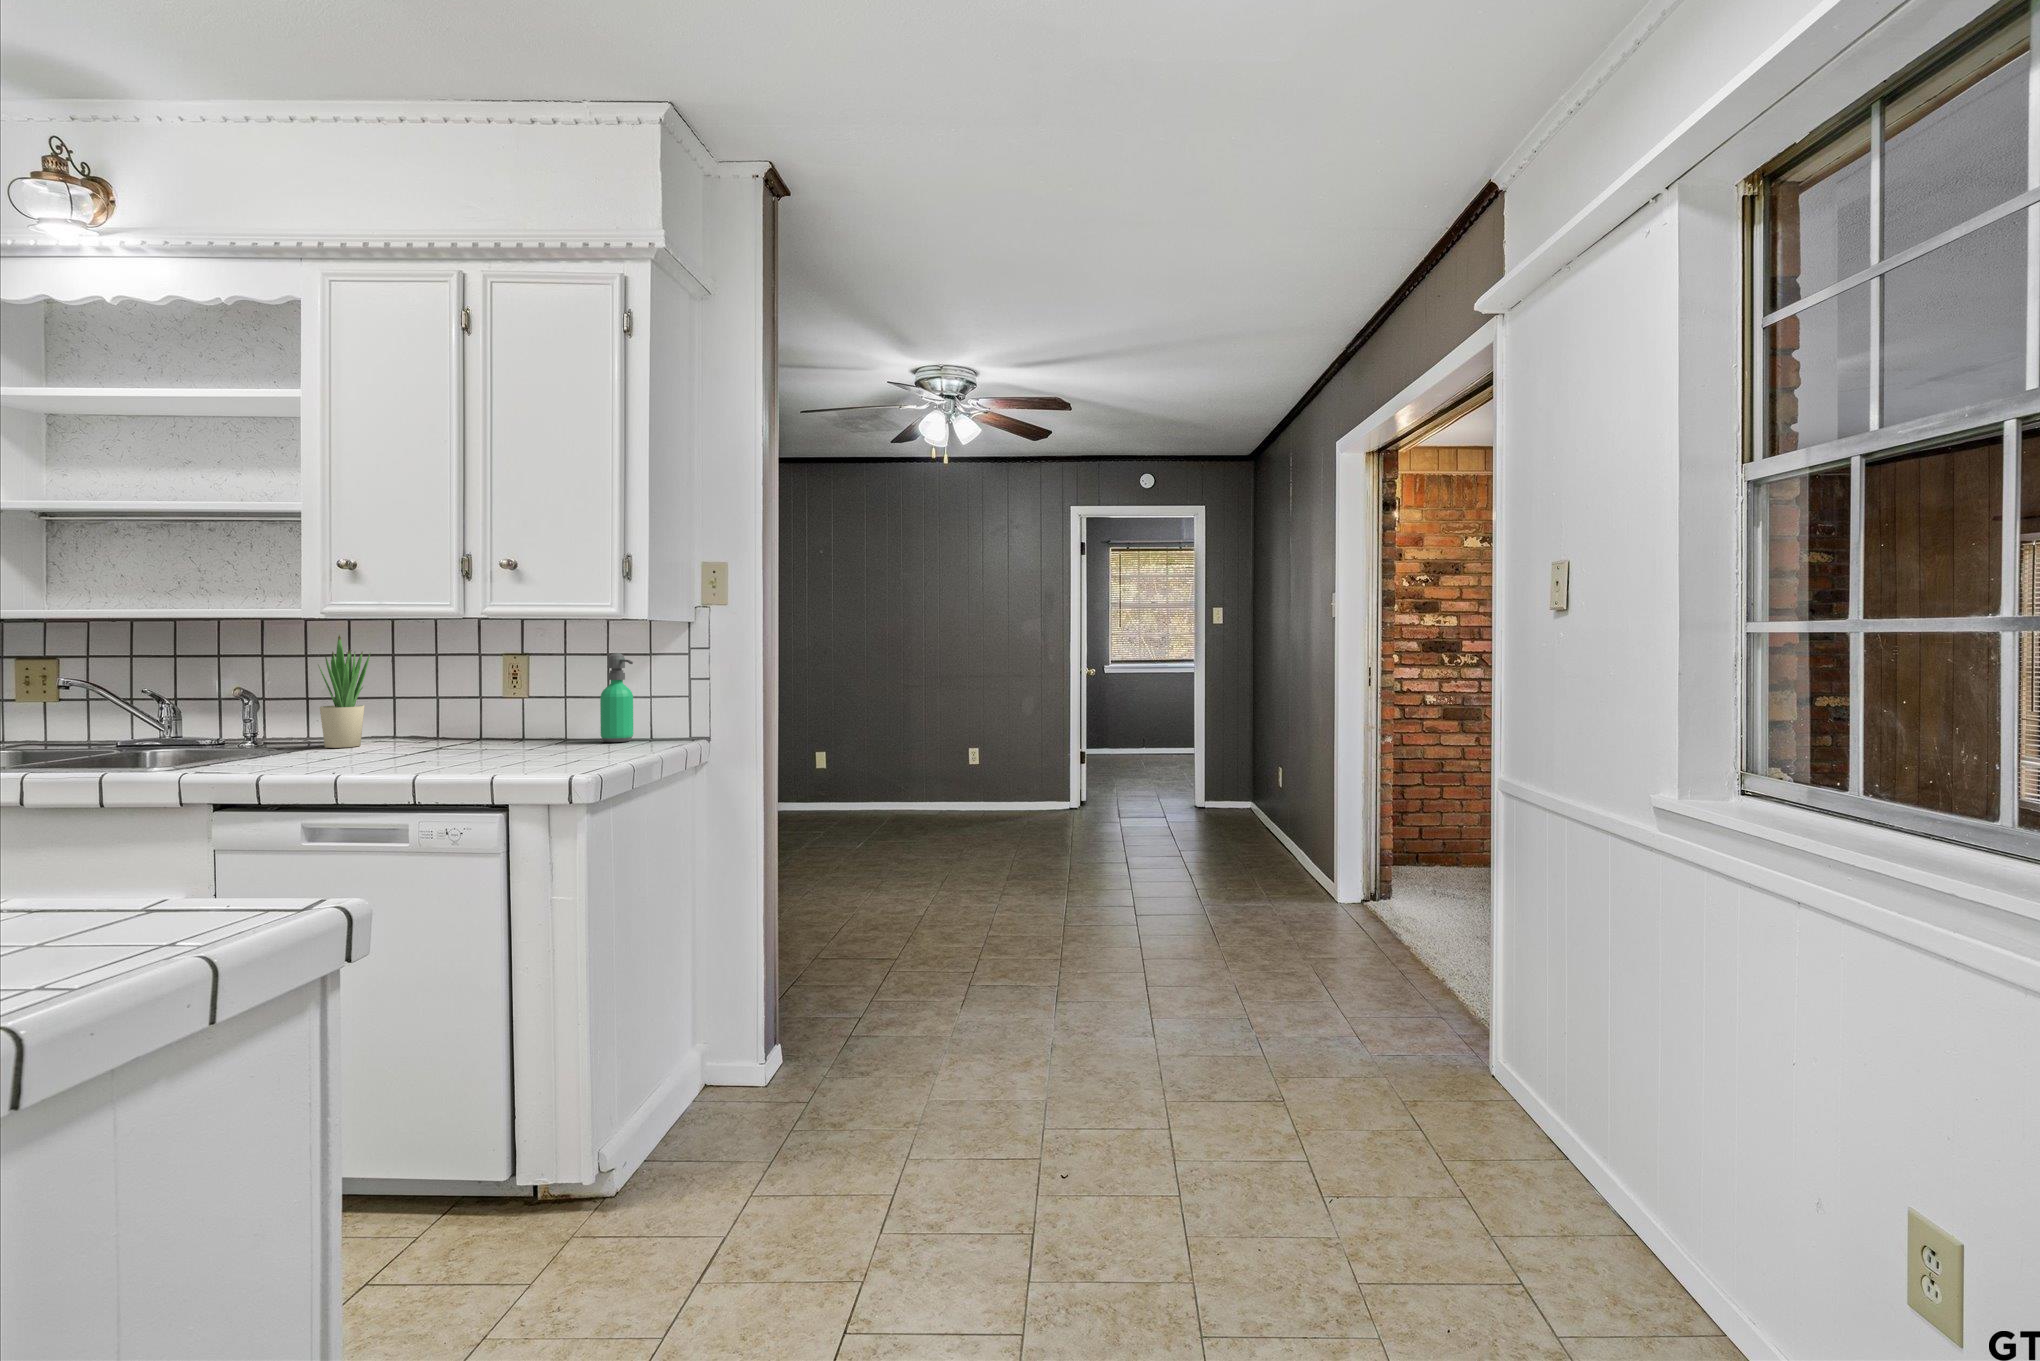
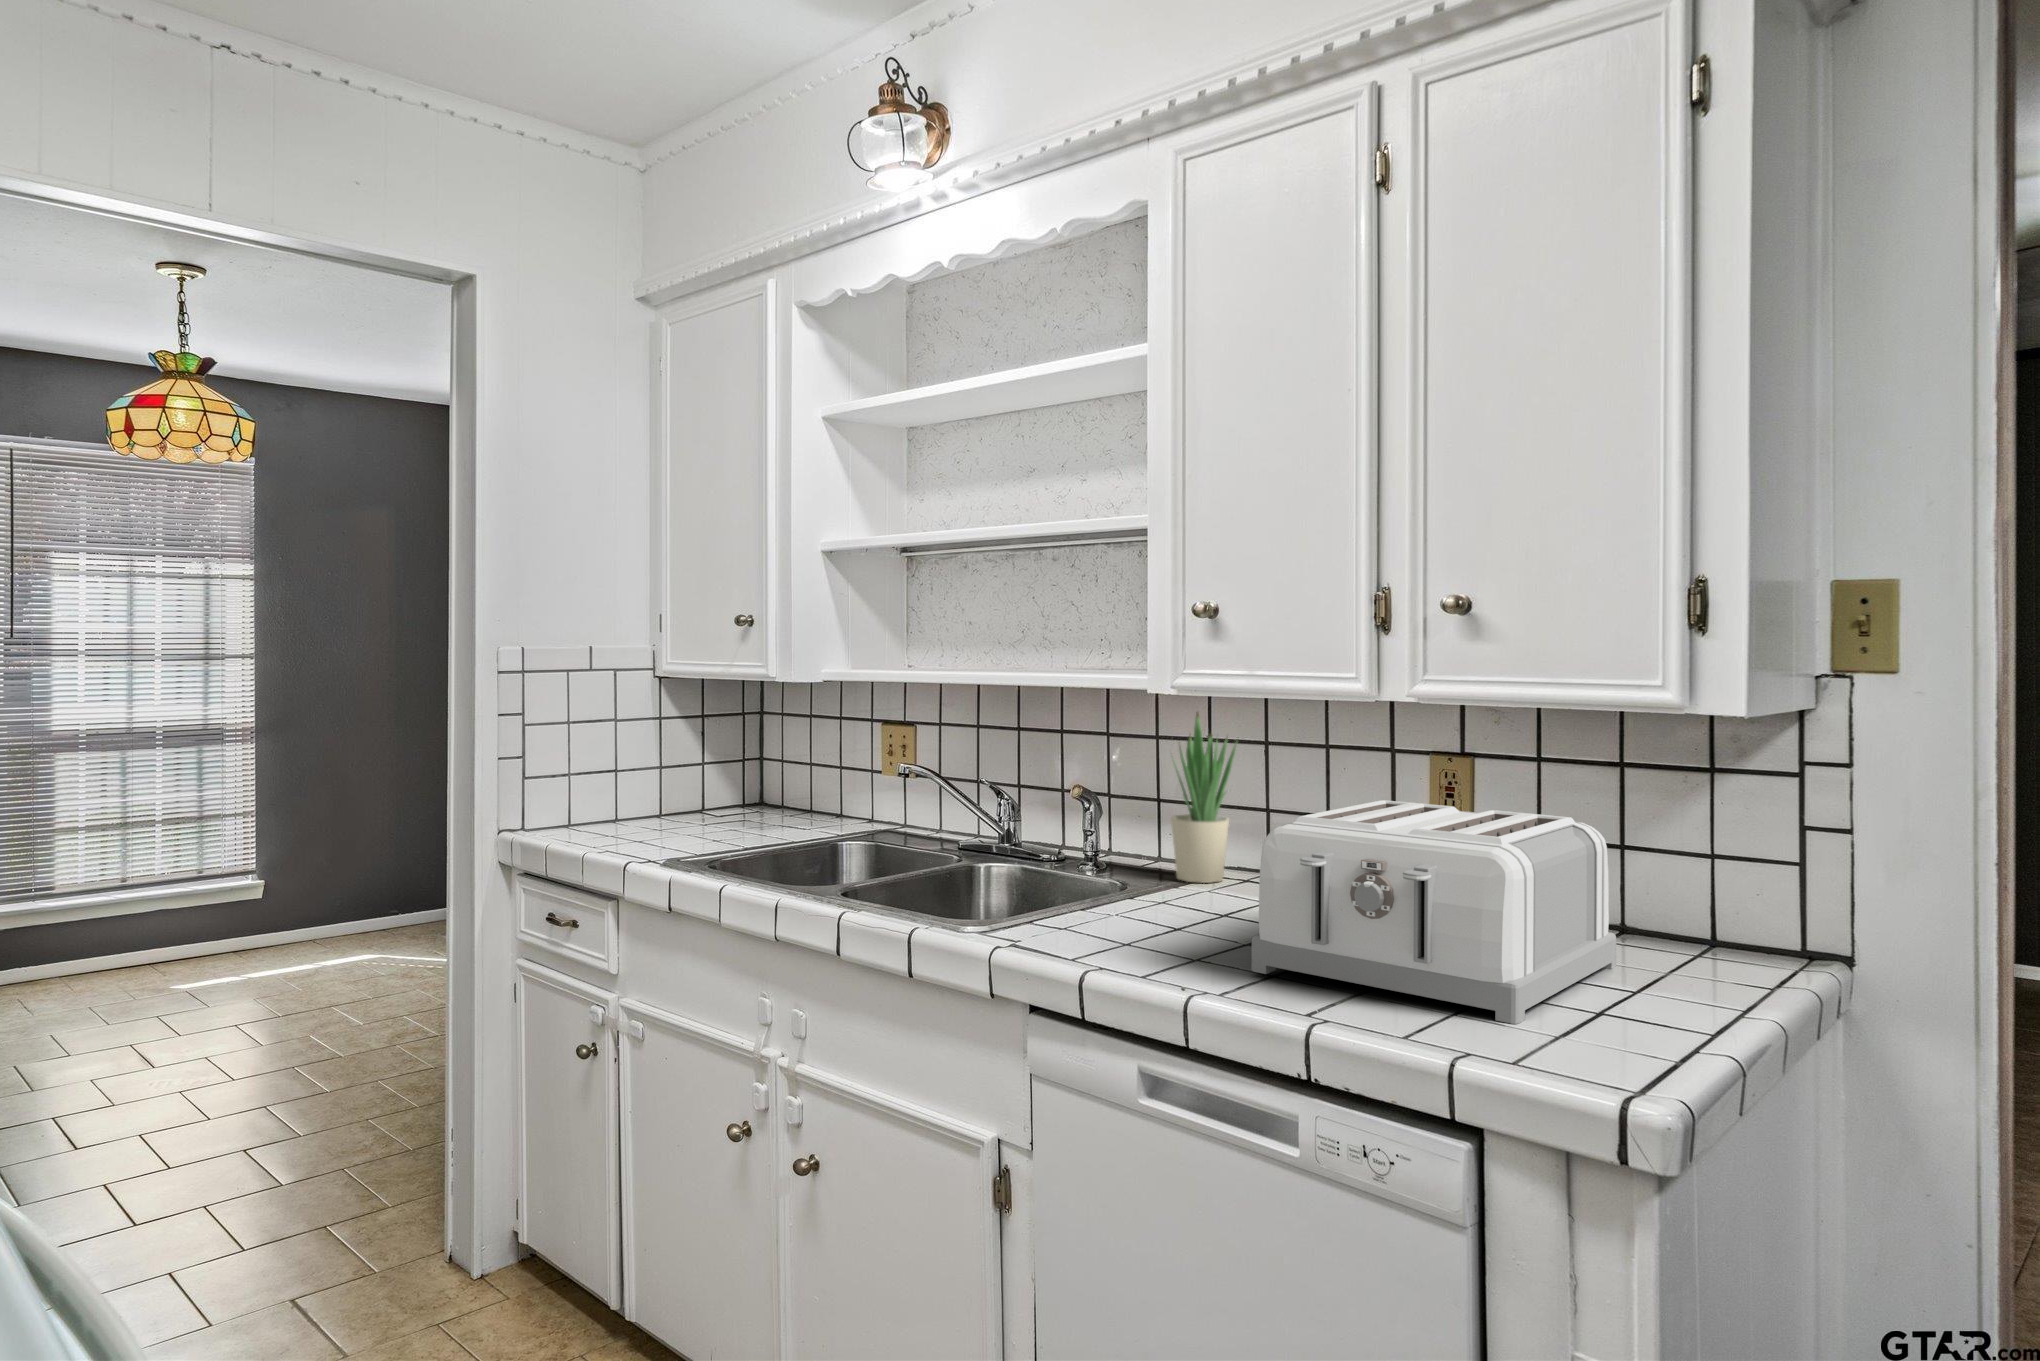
soap dispenser: present [600,653,633,742] -> none [1613,768,1685,946]
toaster: none [388,674,597,767] -> present [1252,800,1616,1024]

